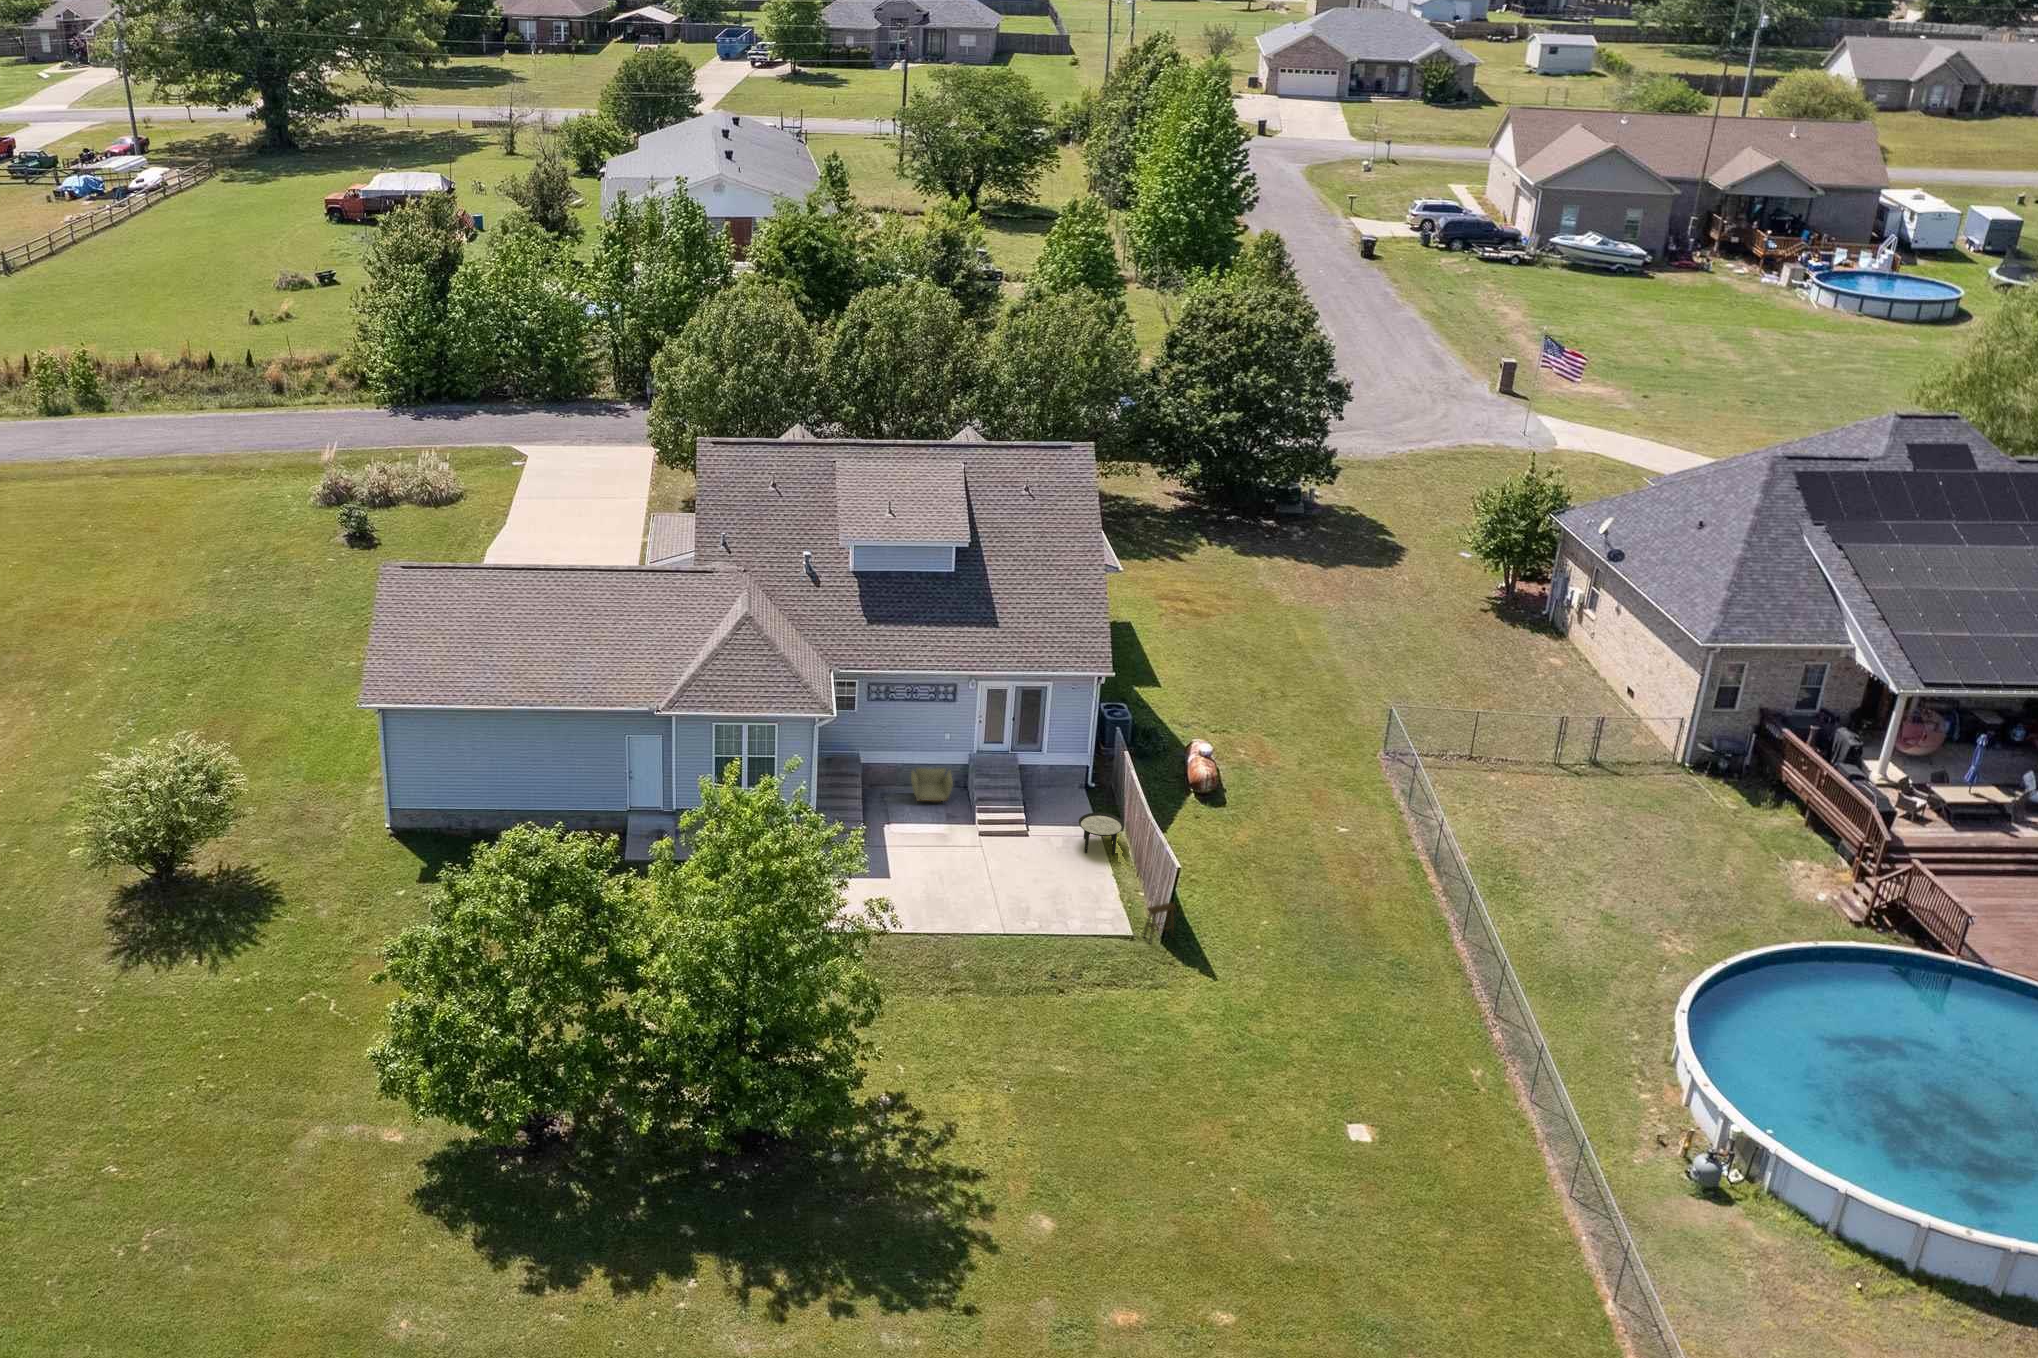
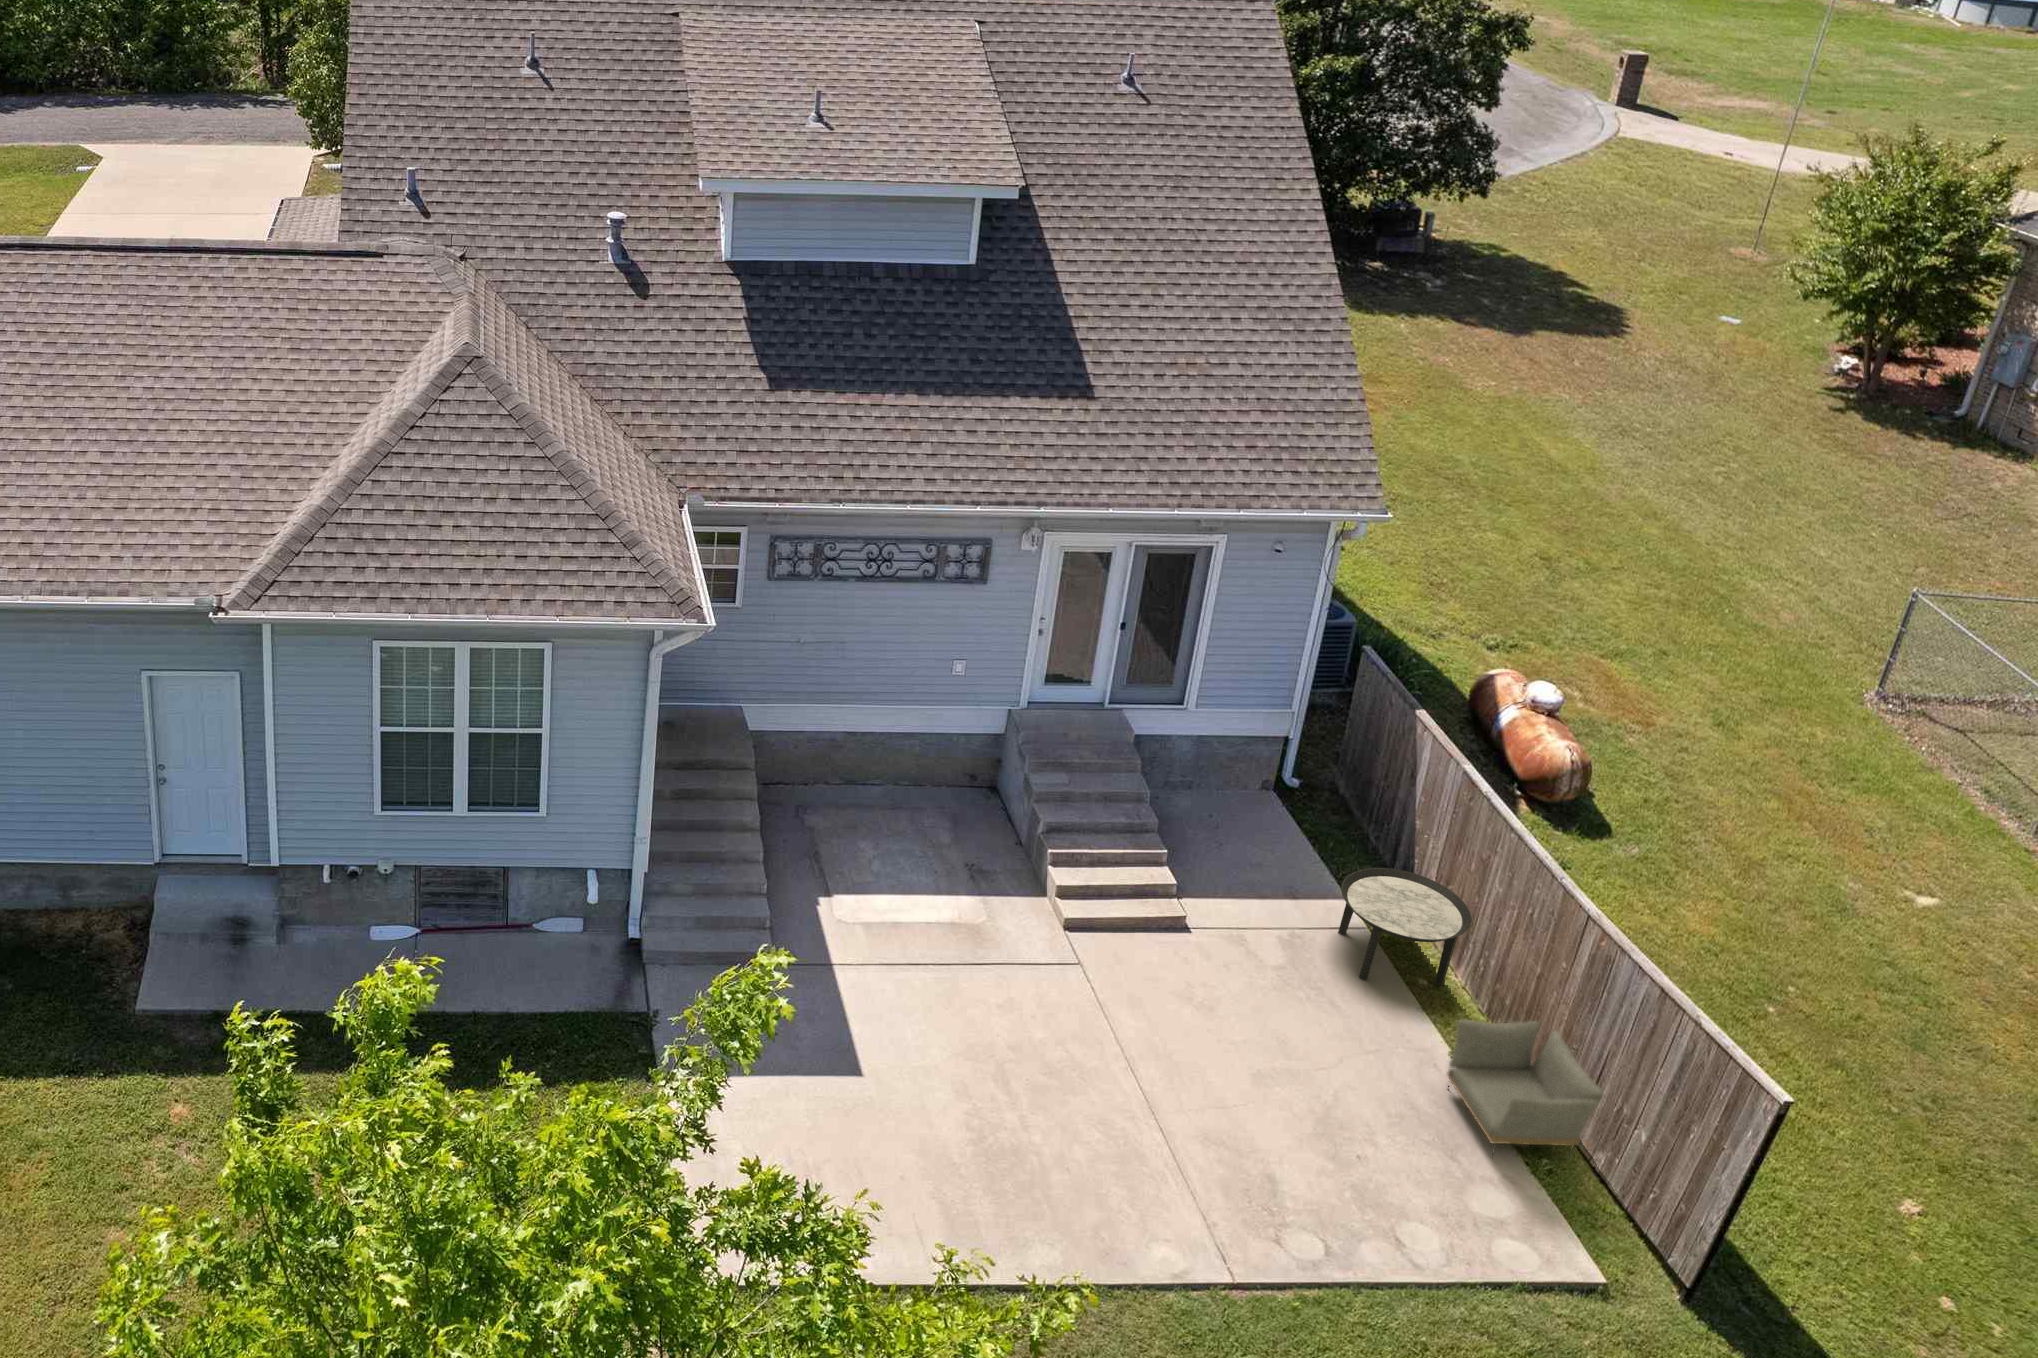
armchair: present [911,768,953,801] -> present [1447,1019,1604,1147]
stool: present [1143,903,1176,943] -> none [1676,1203,1801,1332]

